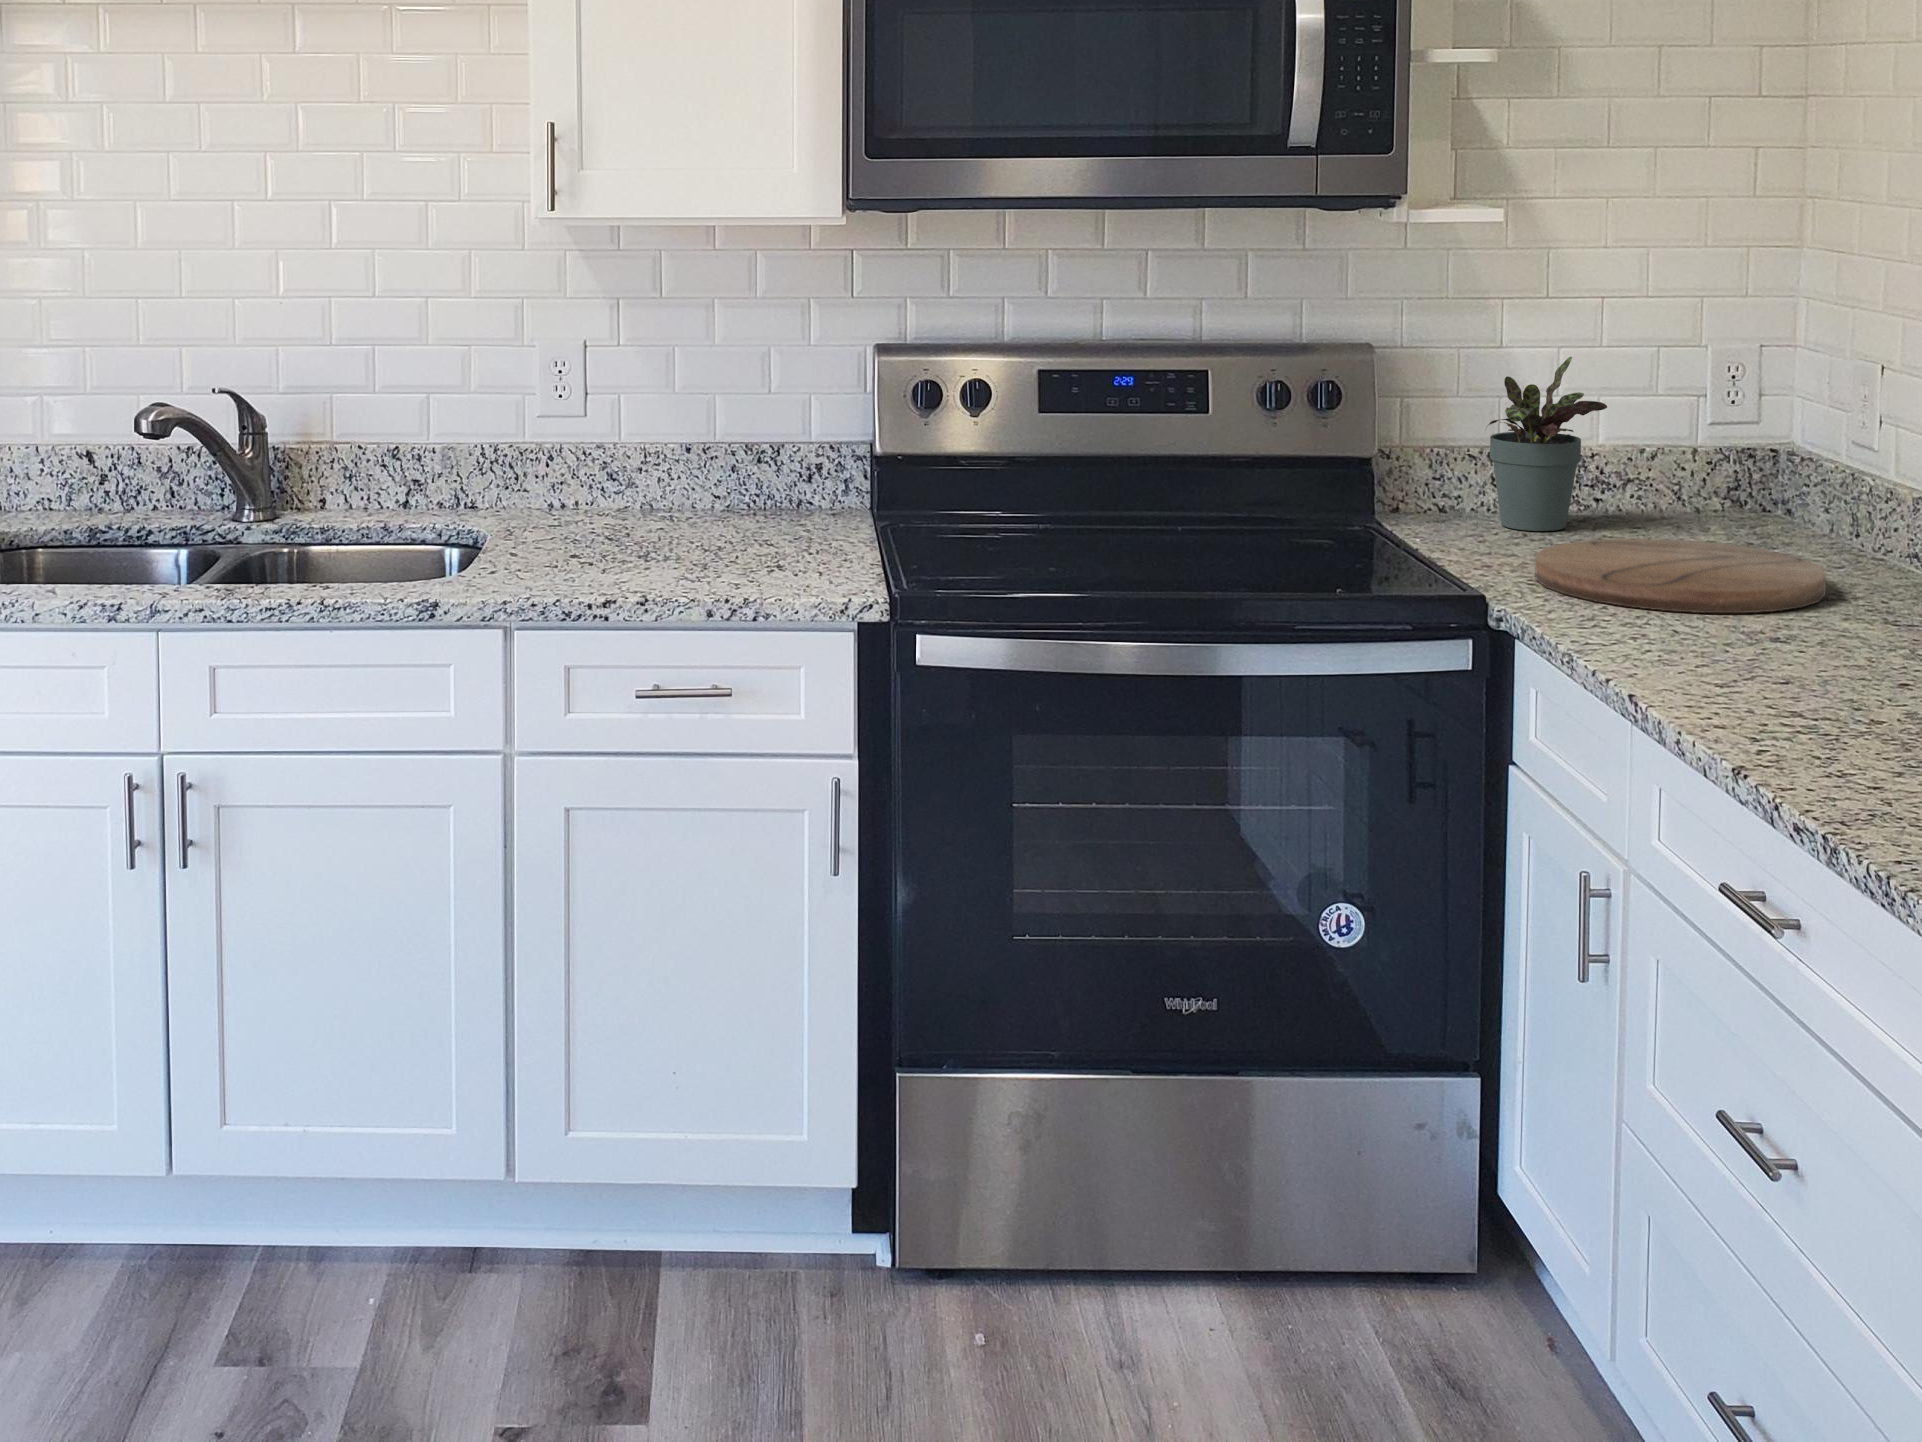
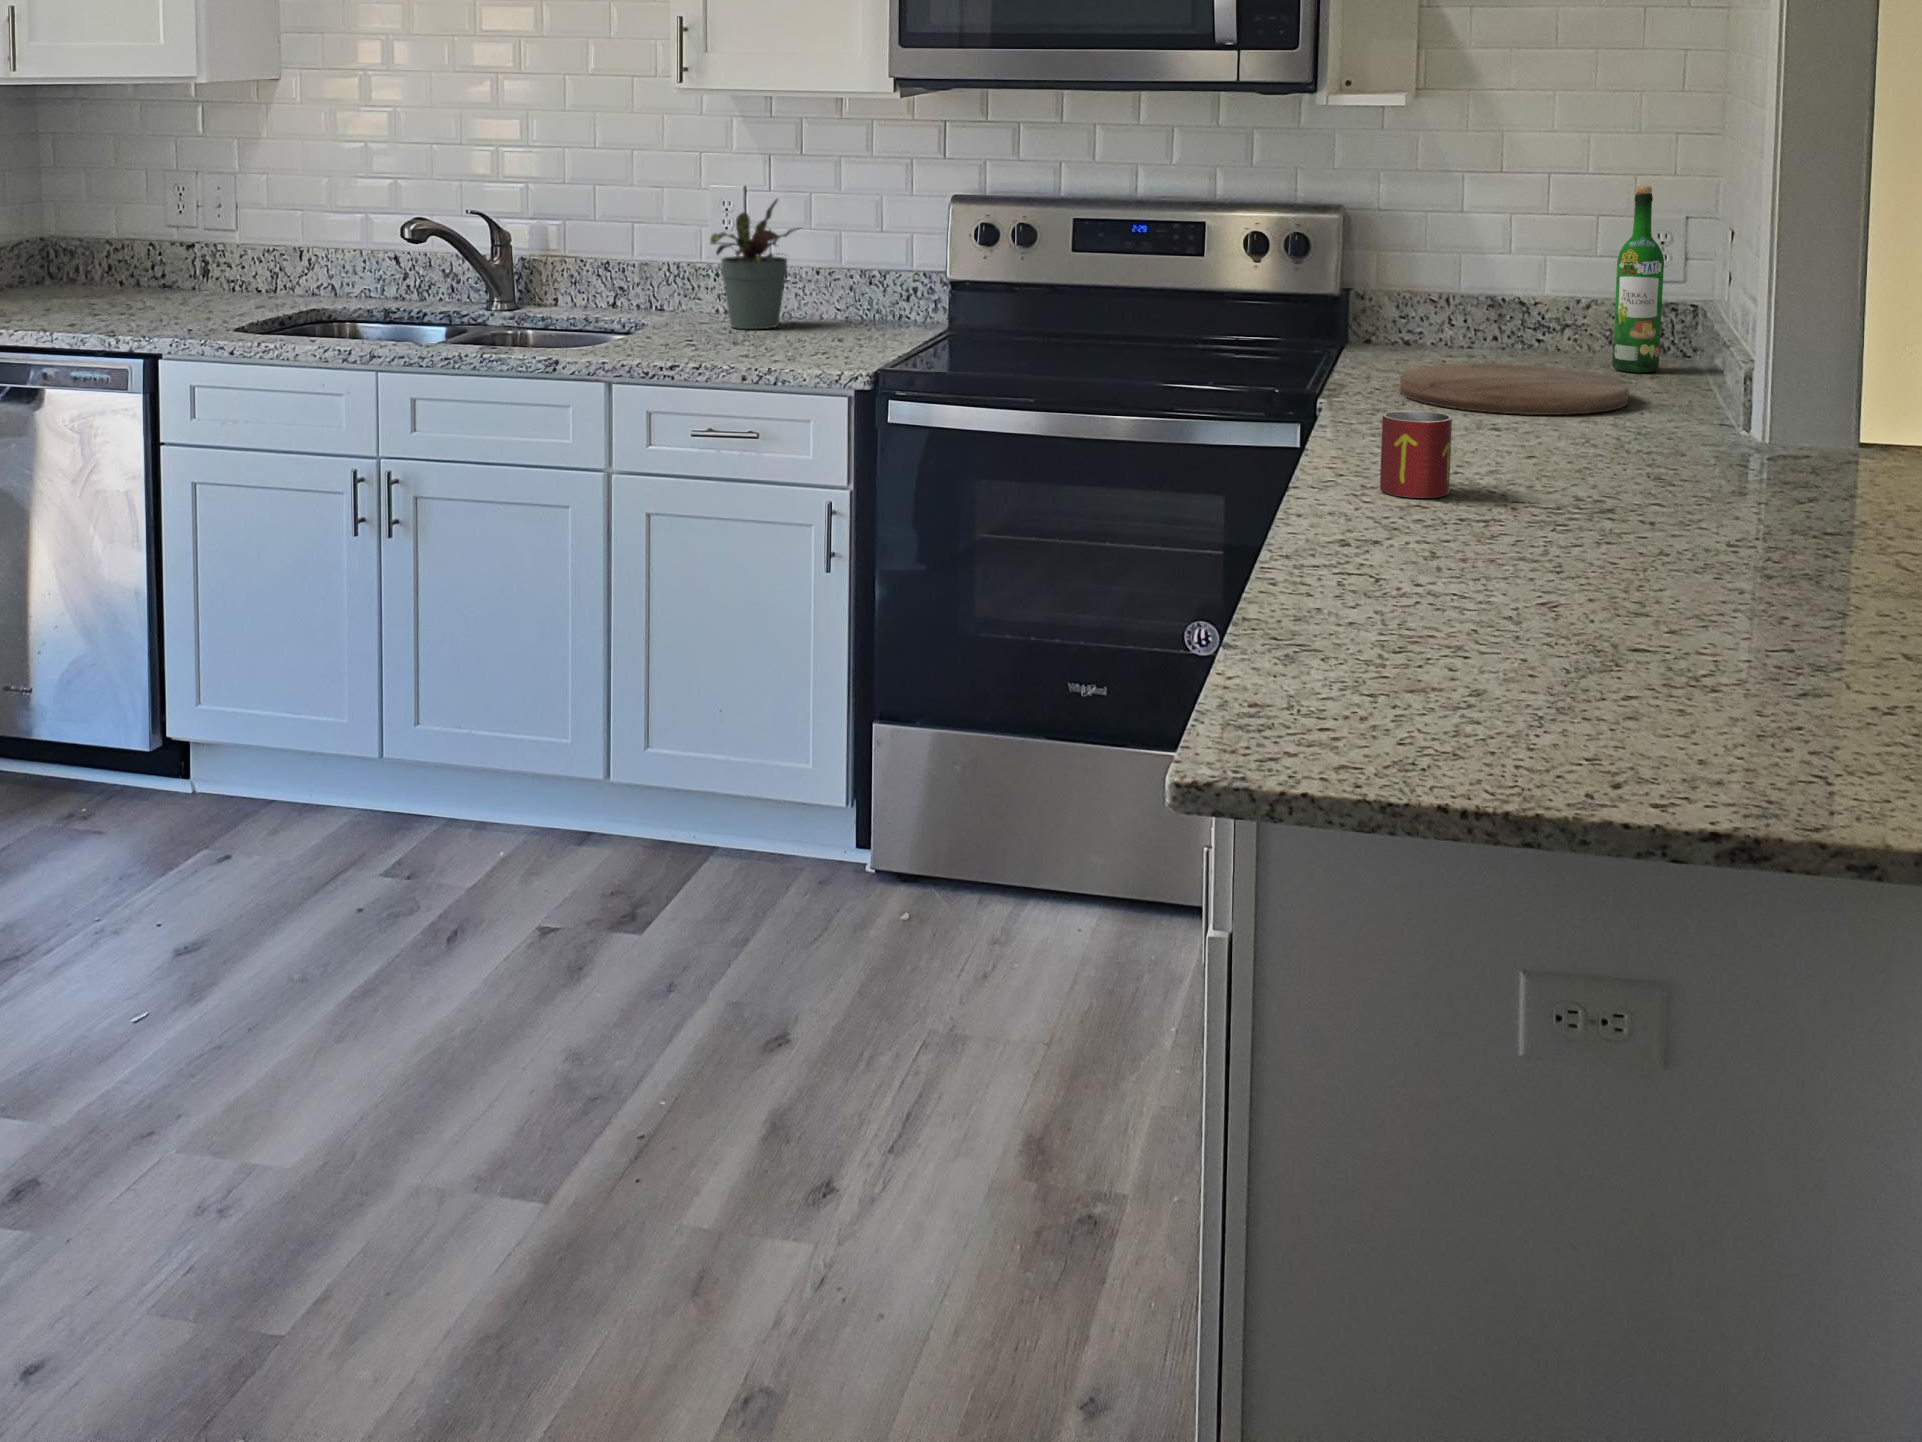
wine bottle: none [1701,312,1761,536] -> present [1612,185,1664,372]
potted plant: present [1489,357,1607,531] -> present [710,199,799,329]
mug: none [1806,650,1906,770] -> present [1380,410,1452,498]

